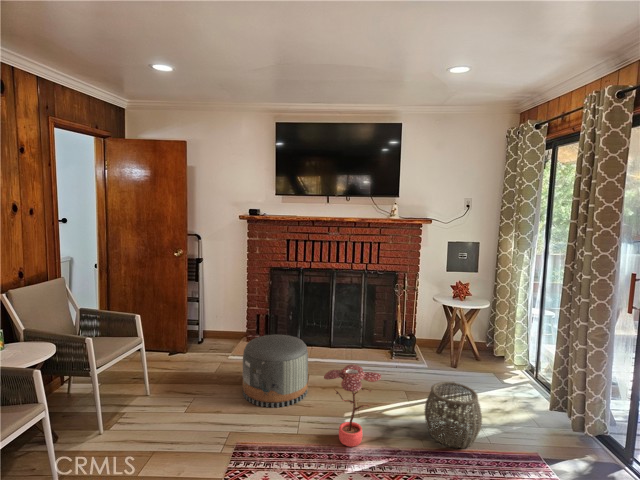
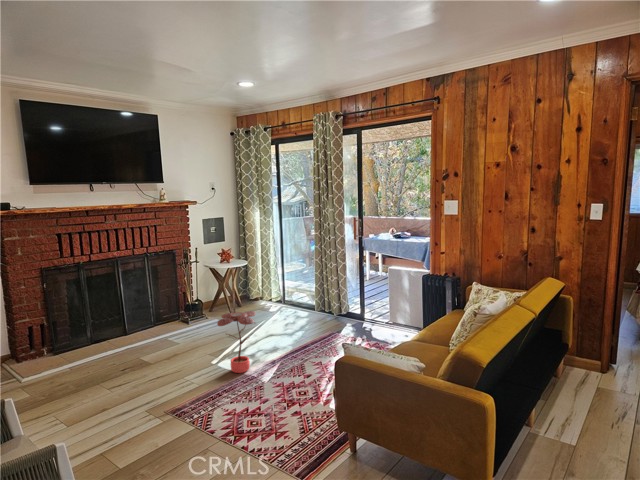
pouf: present [243,335,308,408] -> none [91,321,167,393]
woven basket: present [425,382,482,448] -> none [267,307,305,347]

